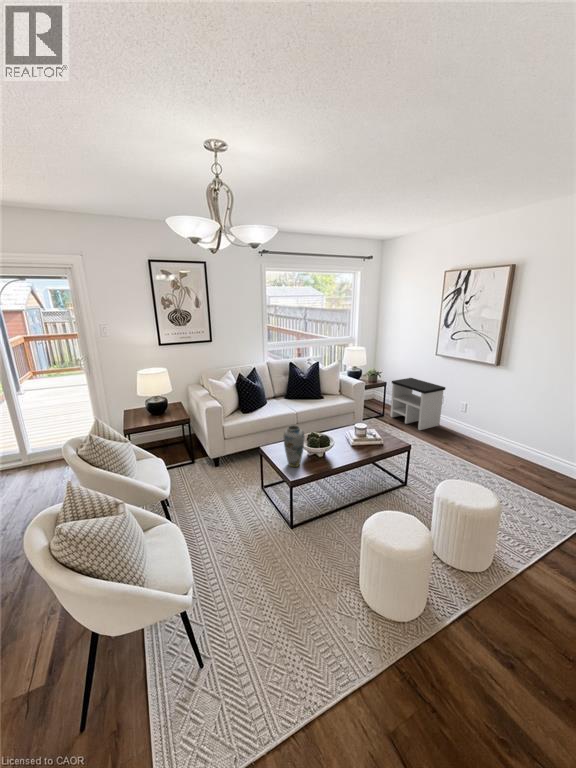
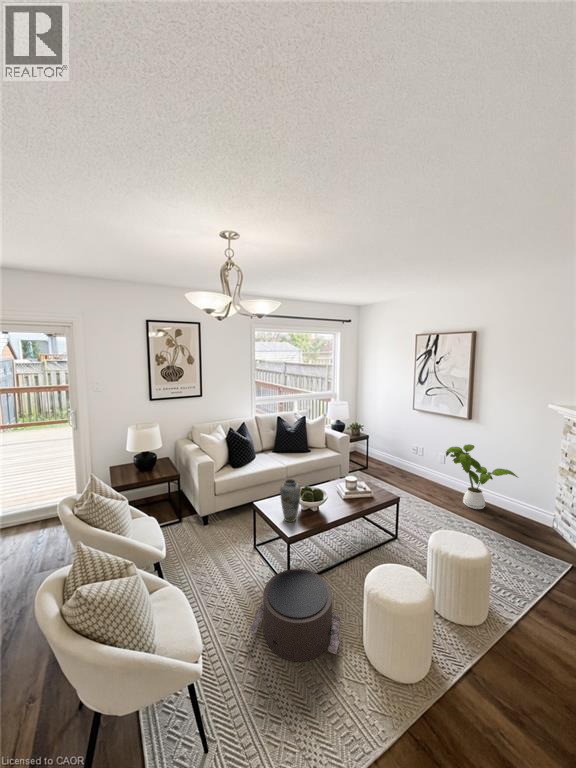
side table: present [390,378,445,430] -> none [374,430,424,482]
house plant: none [467,392,547,459] -> present [446,444,517,509]
pouf: none [249,512,338,595] -> present [249,569,340,662]

